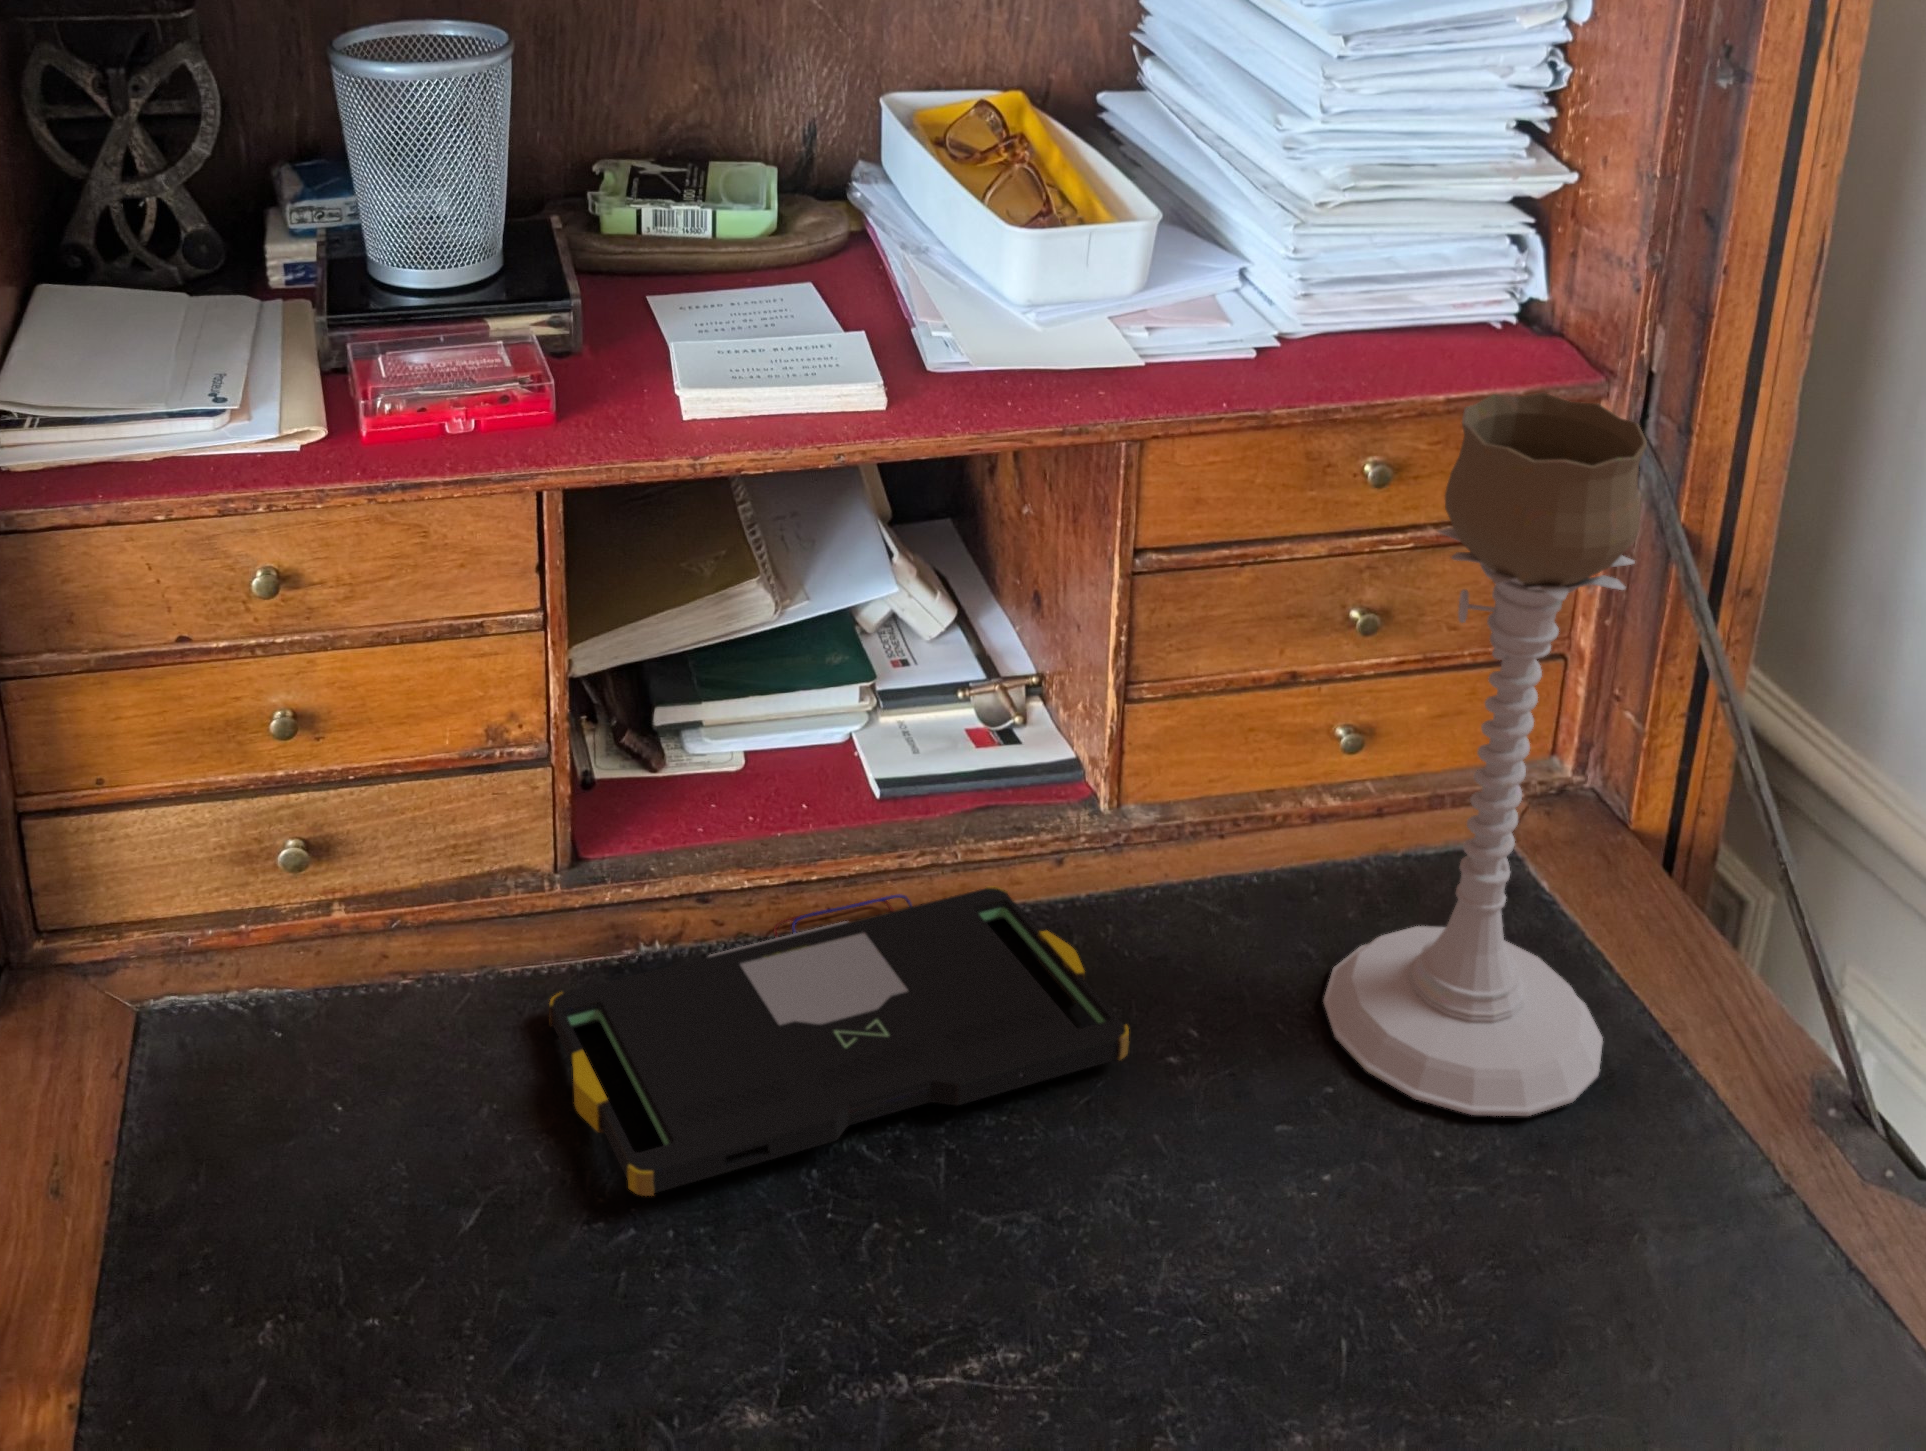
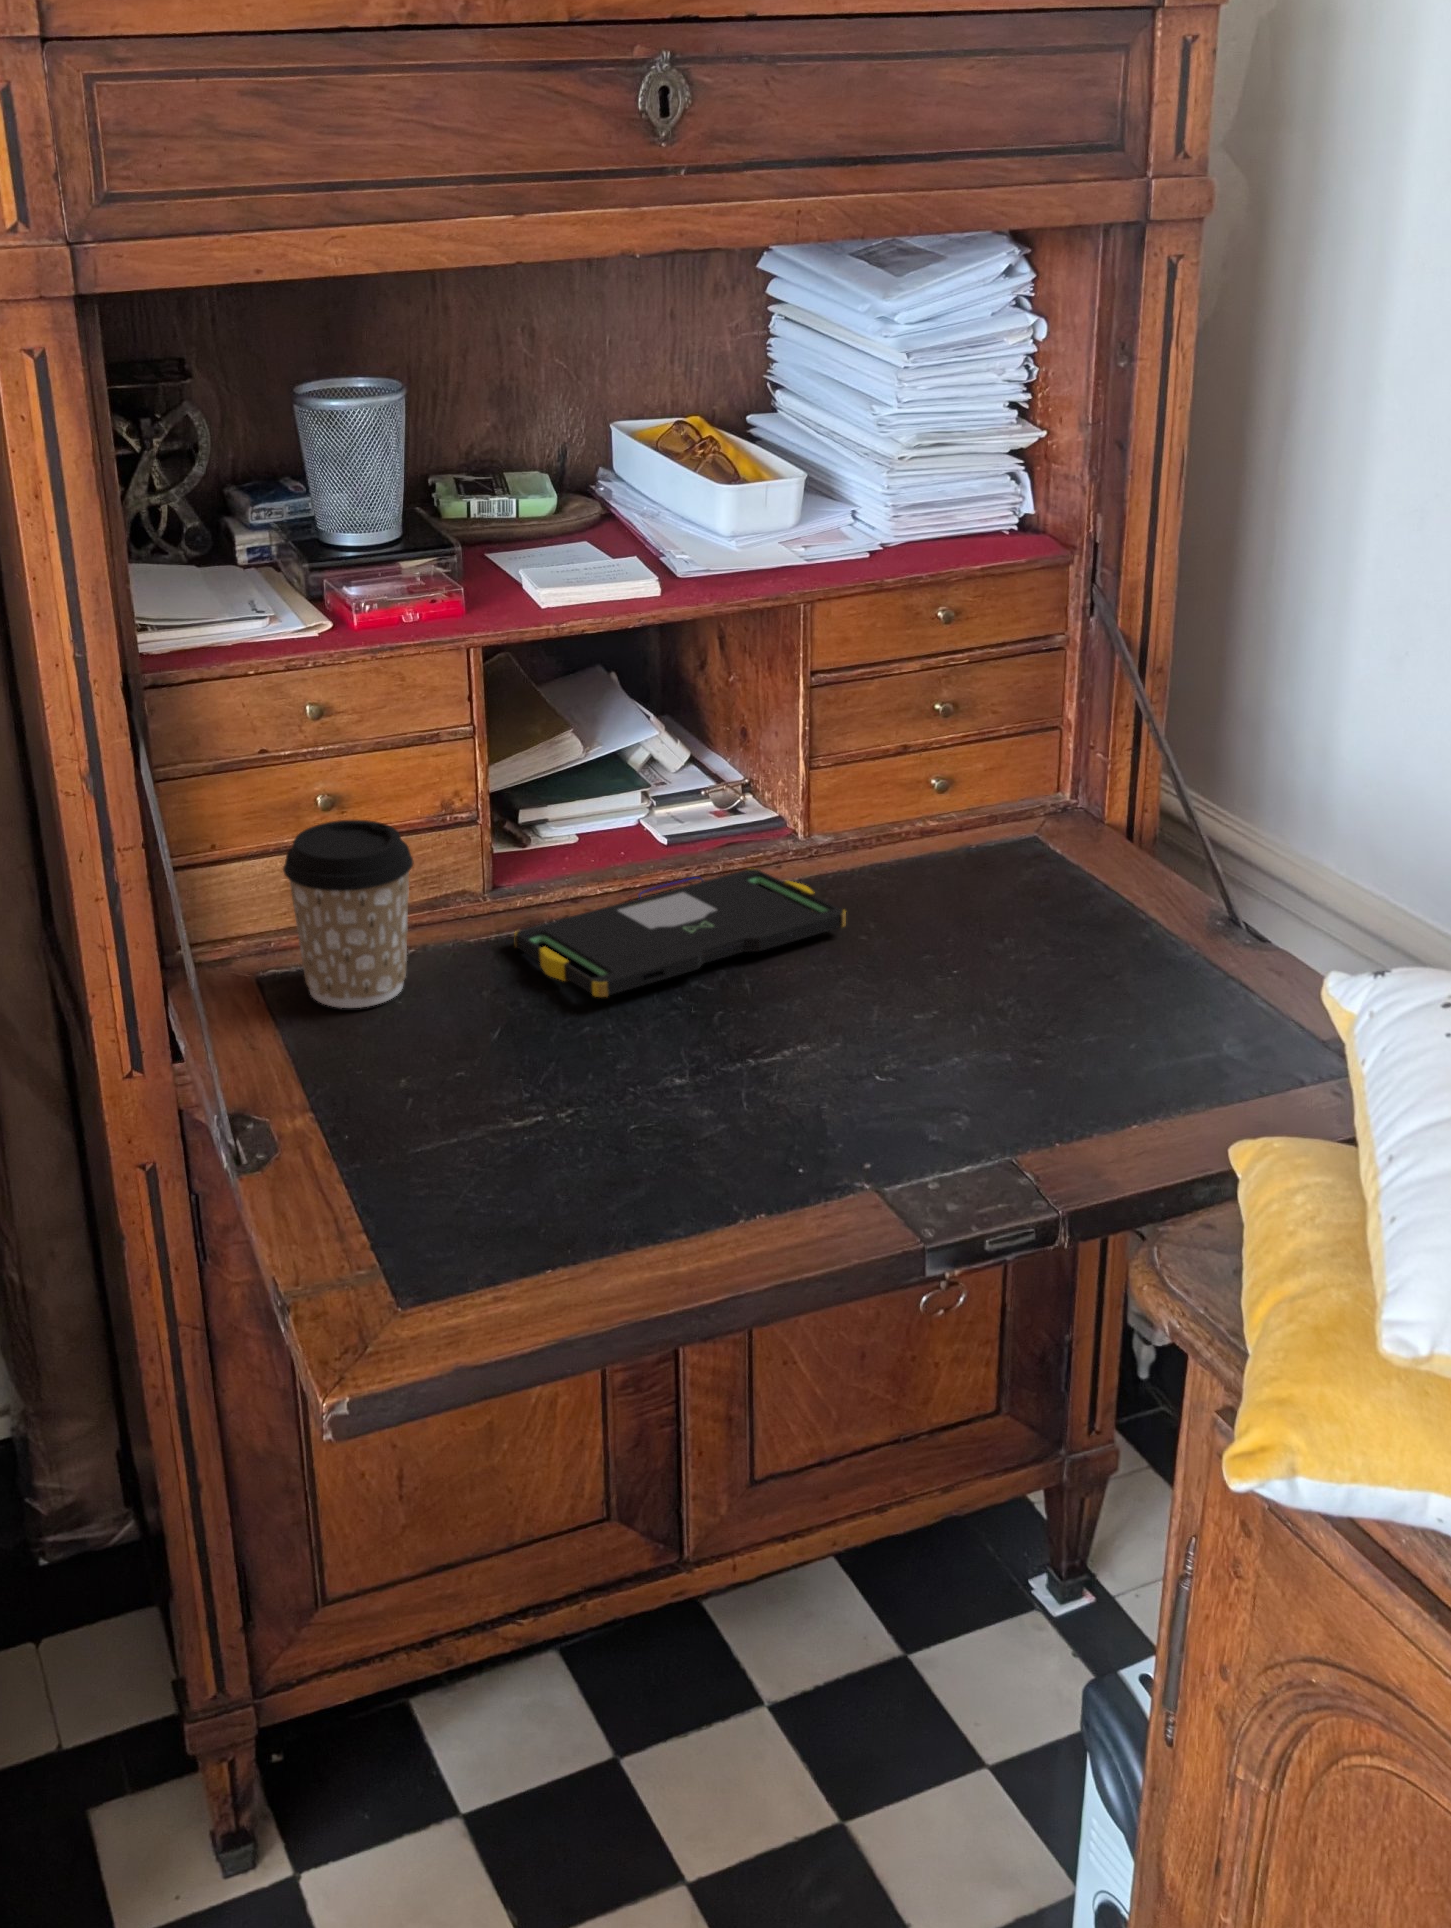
candle holder: present [1323,393,1647,1116] -> none [947,530,1100,932]
coffee cup: none [117,804,350,1146] -> present [283,820,413,1008]

